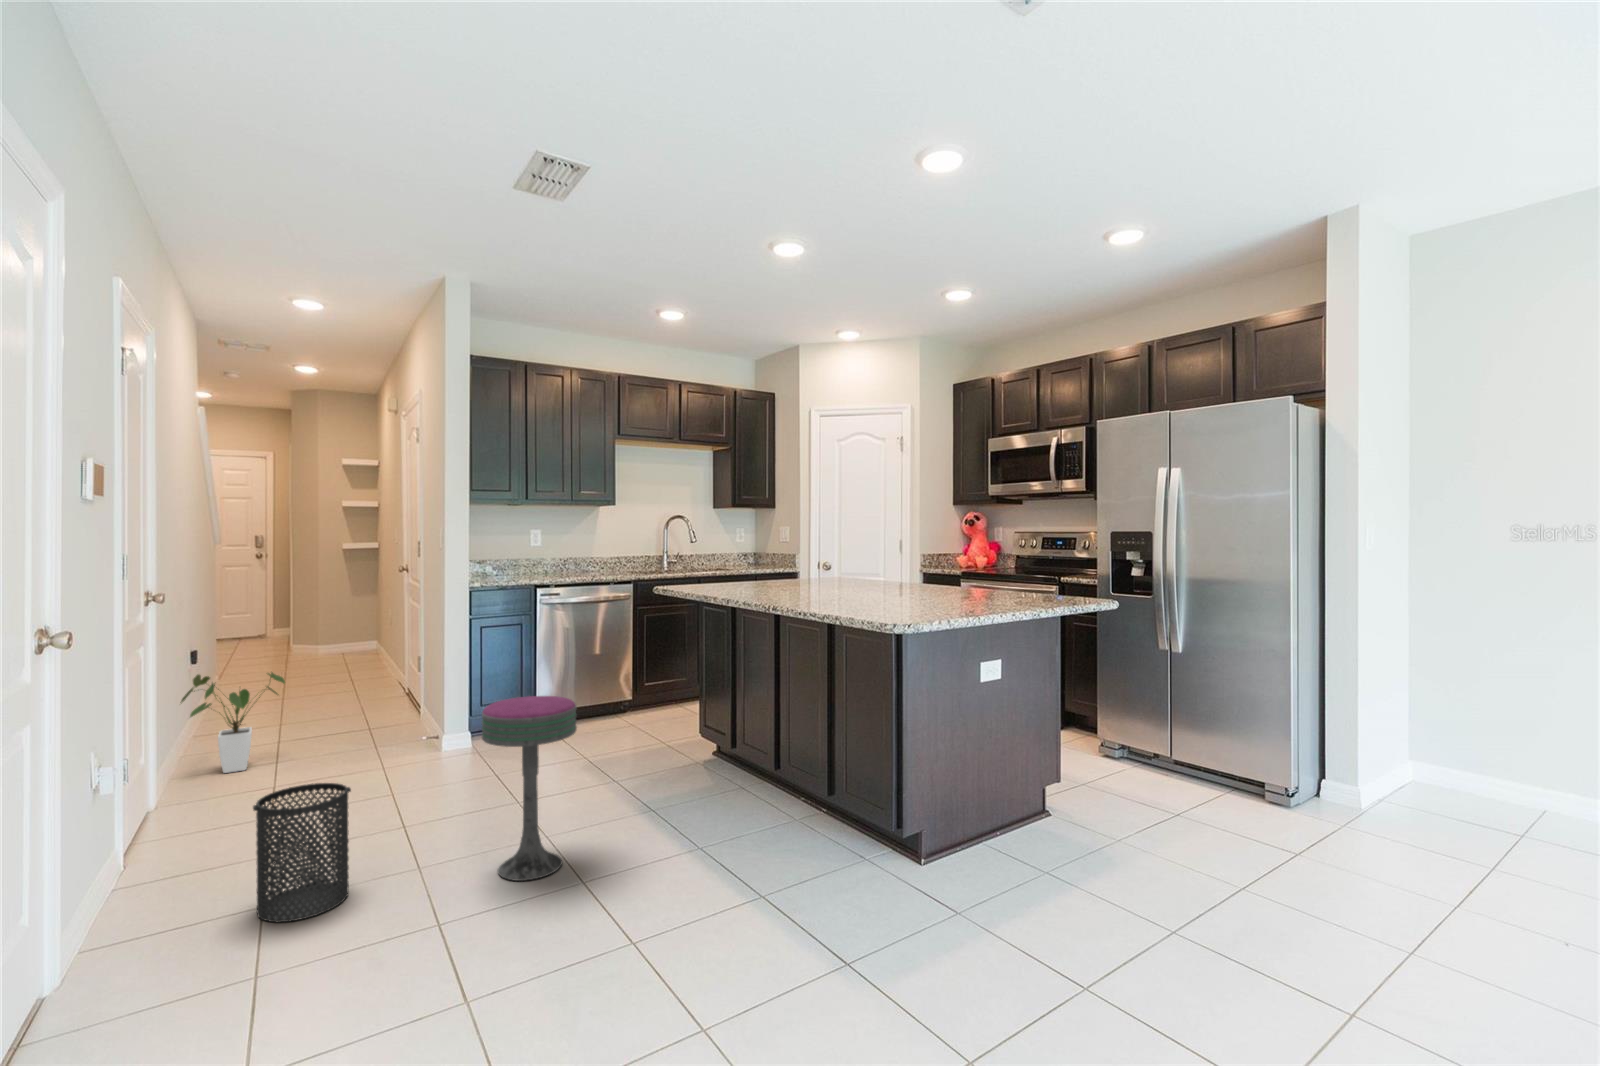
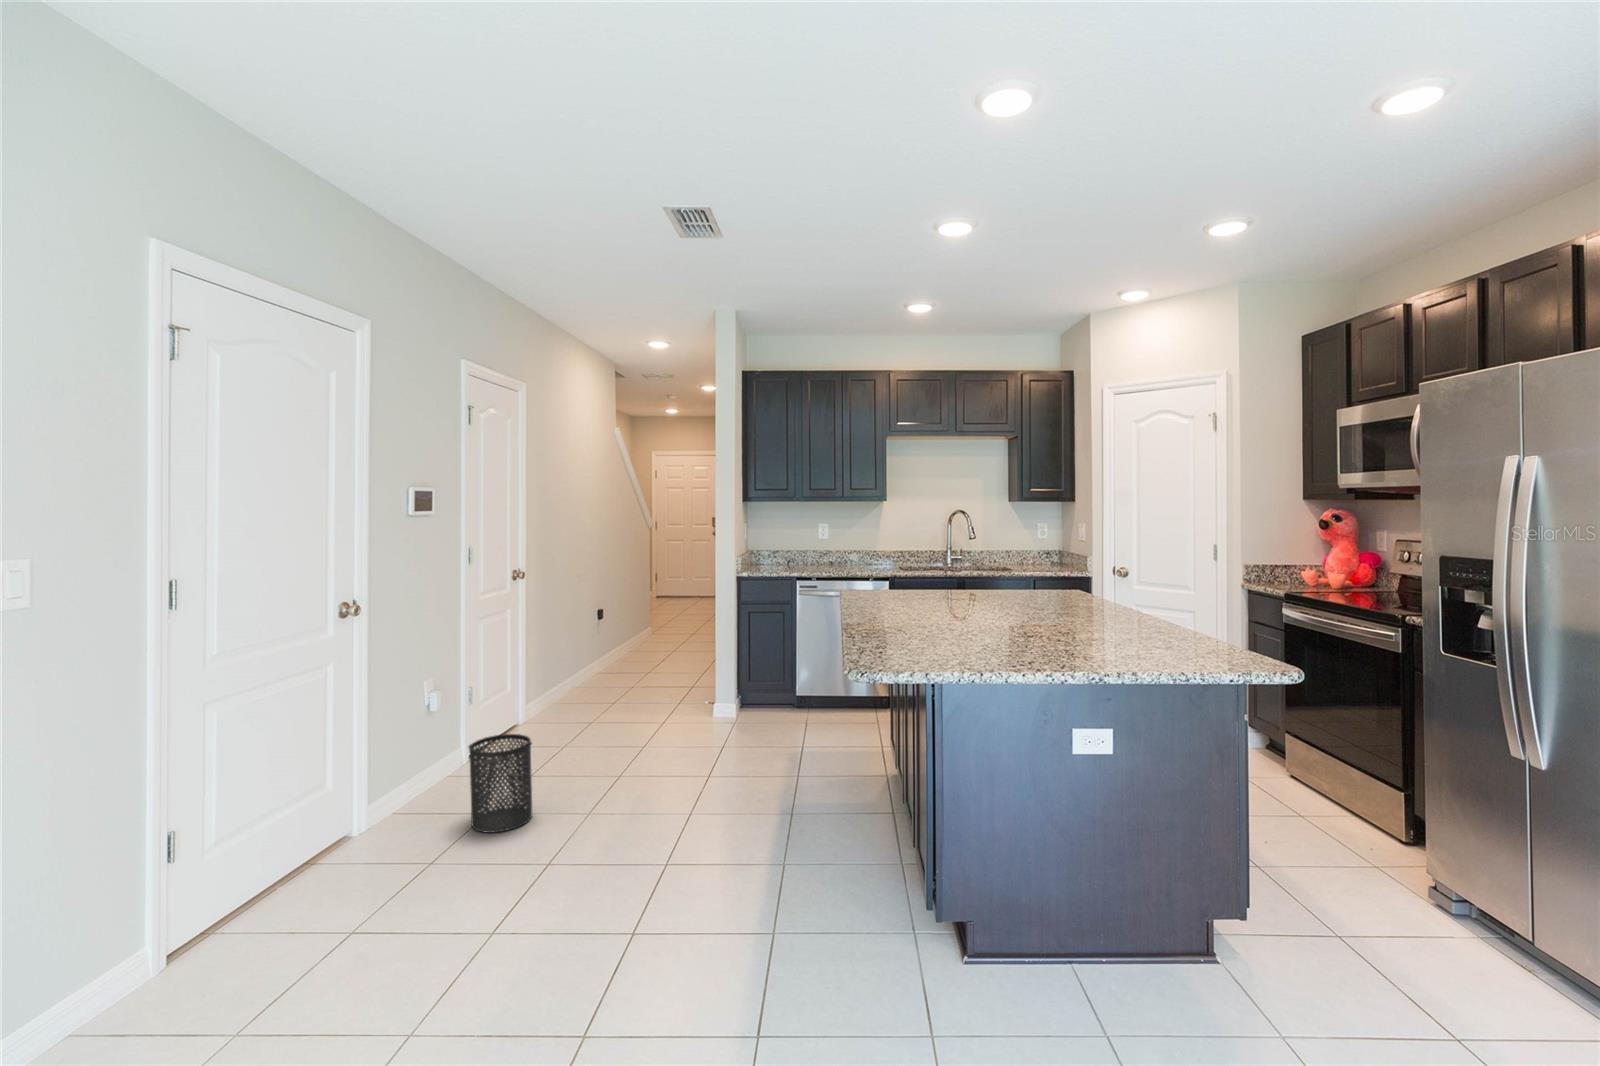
house plant: present [180,672,285,773] -> none [552,633,614,706]
bar stool: present [482,696,577,881] -> none [602,692,681,850]

